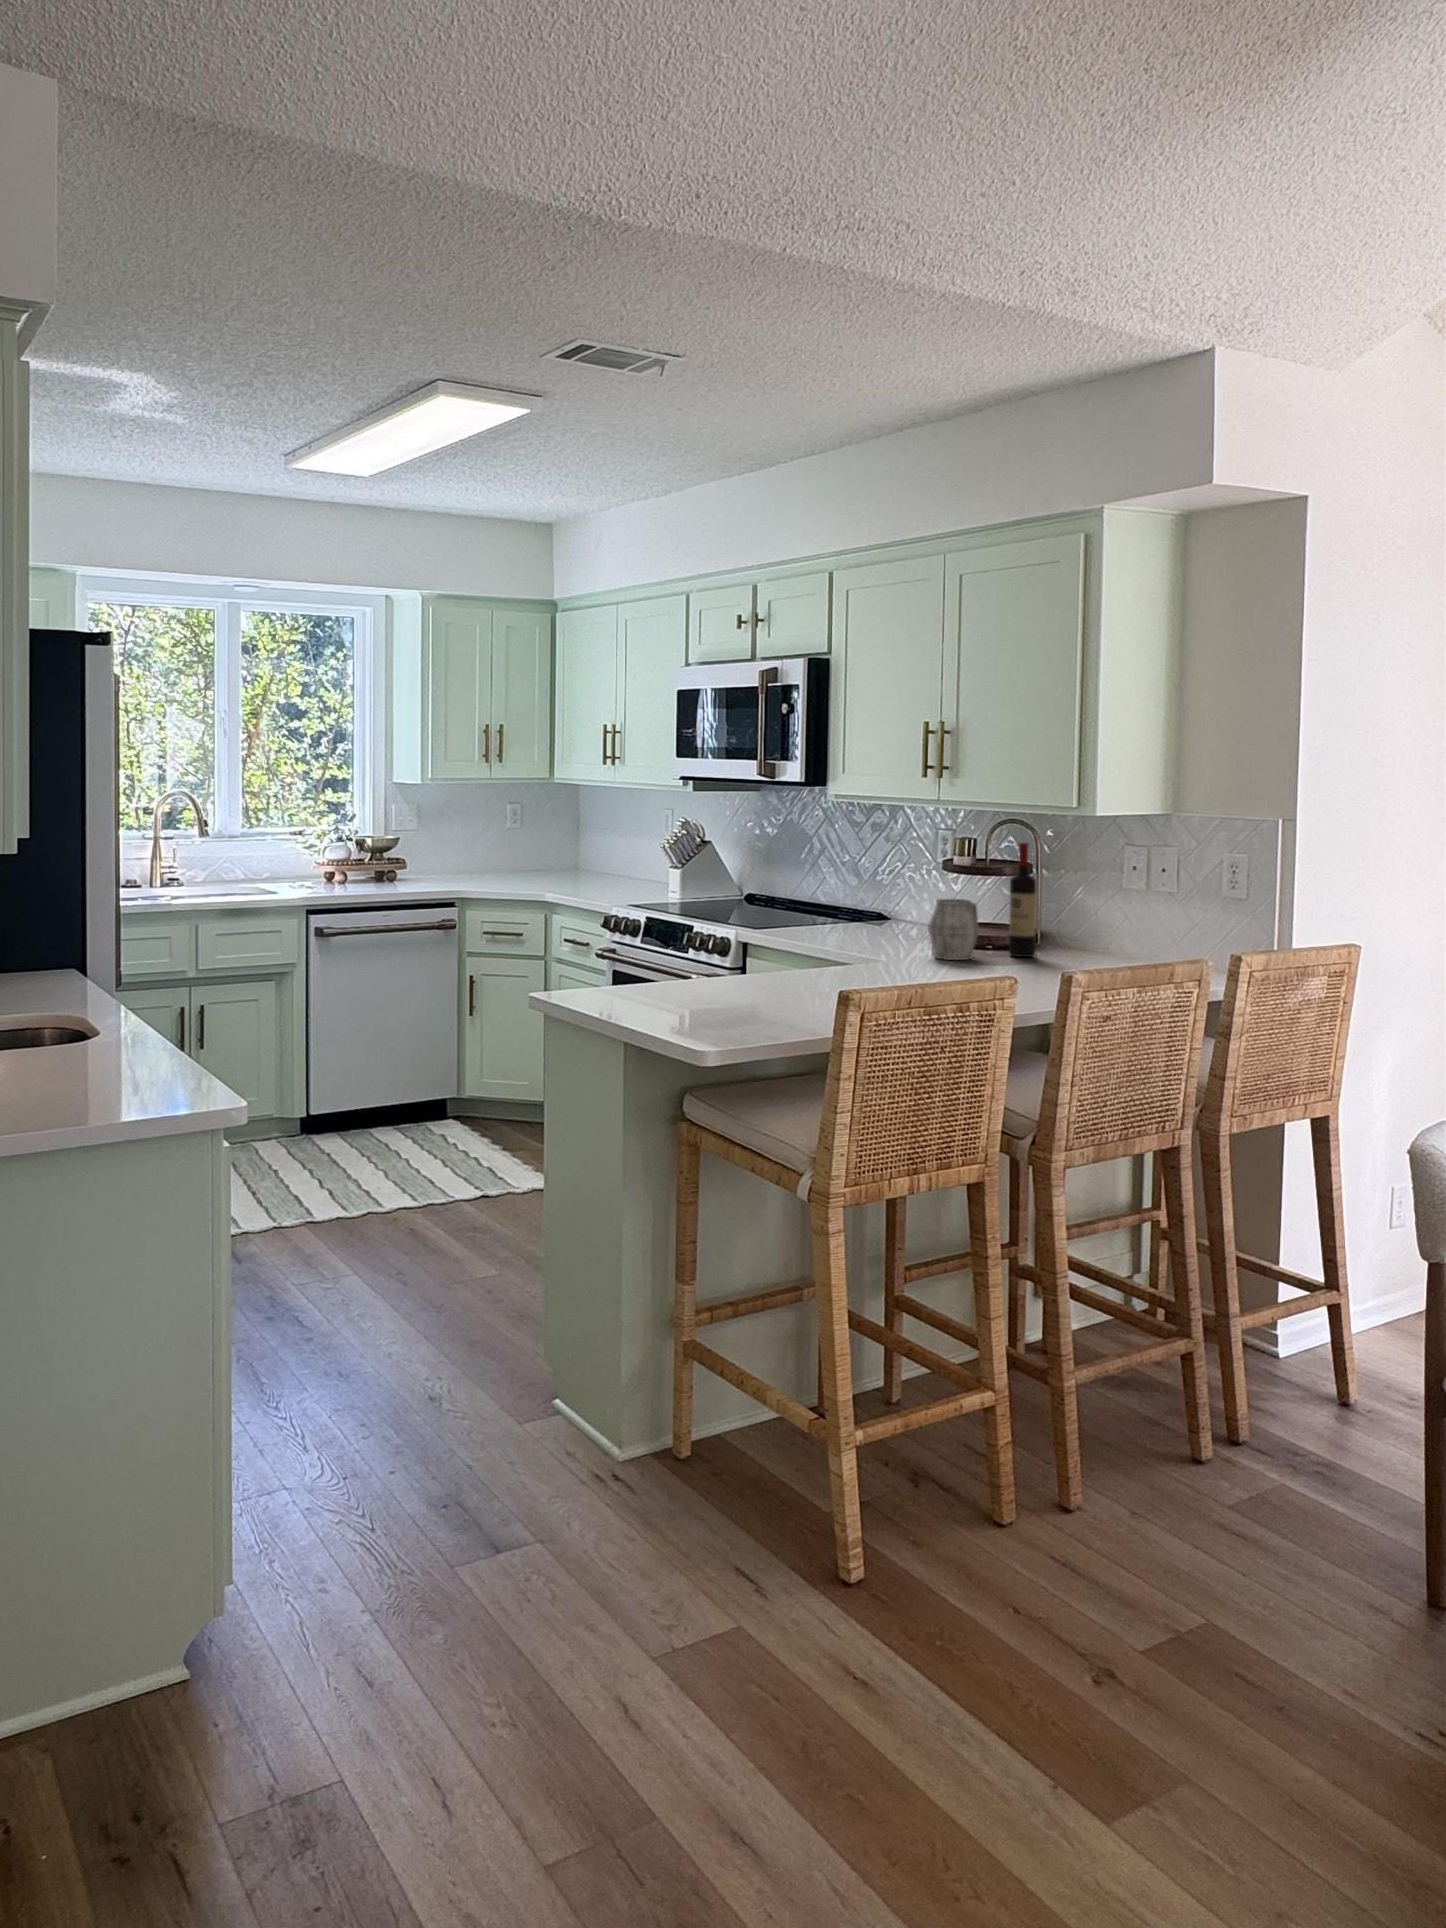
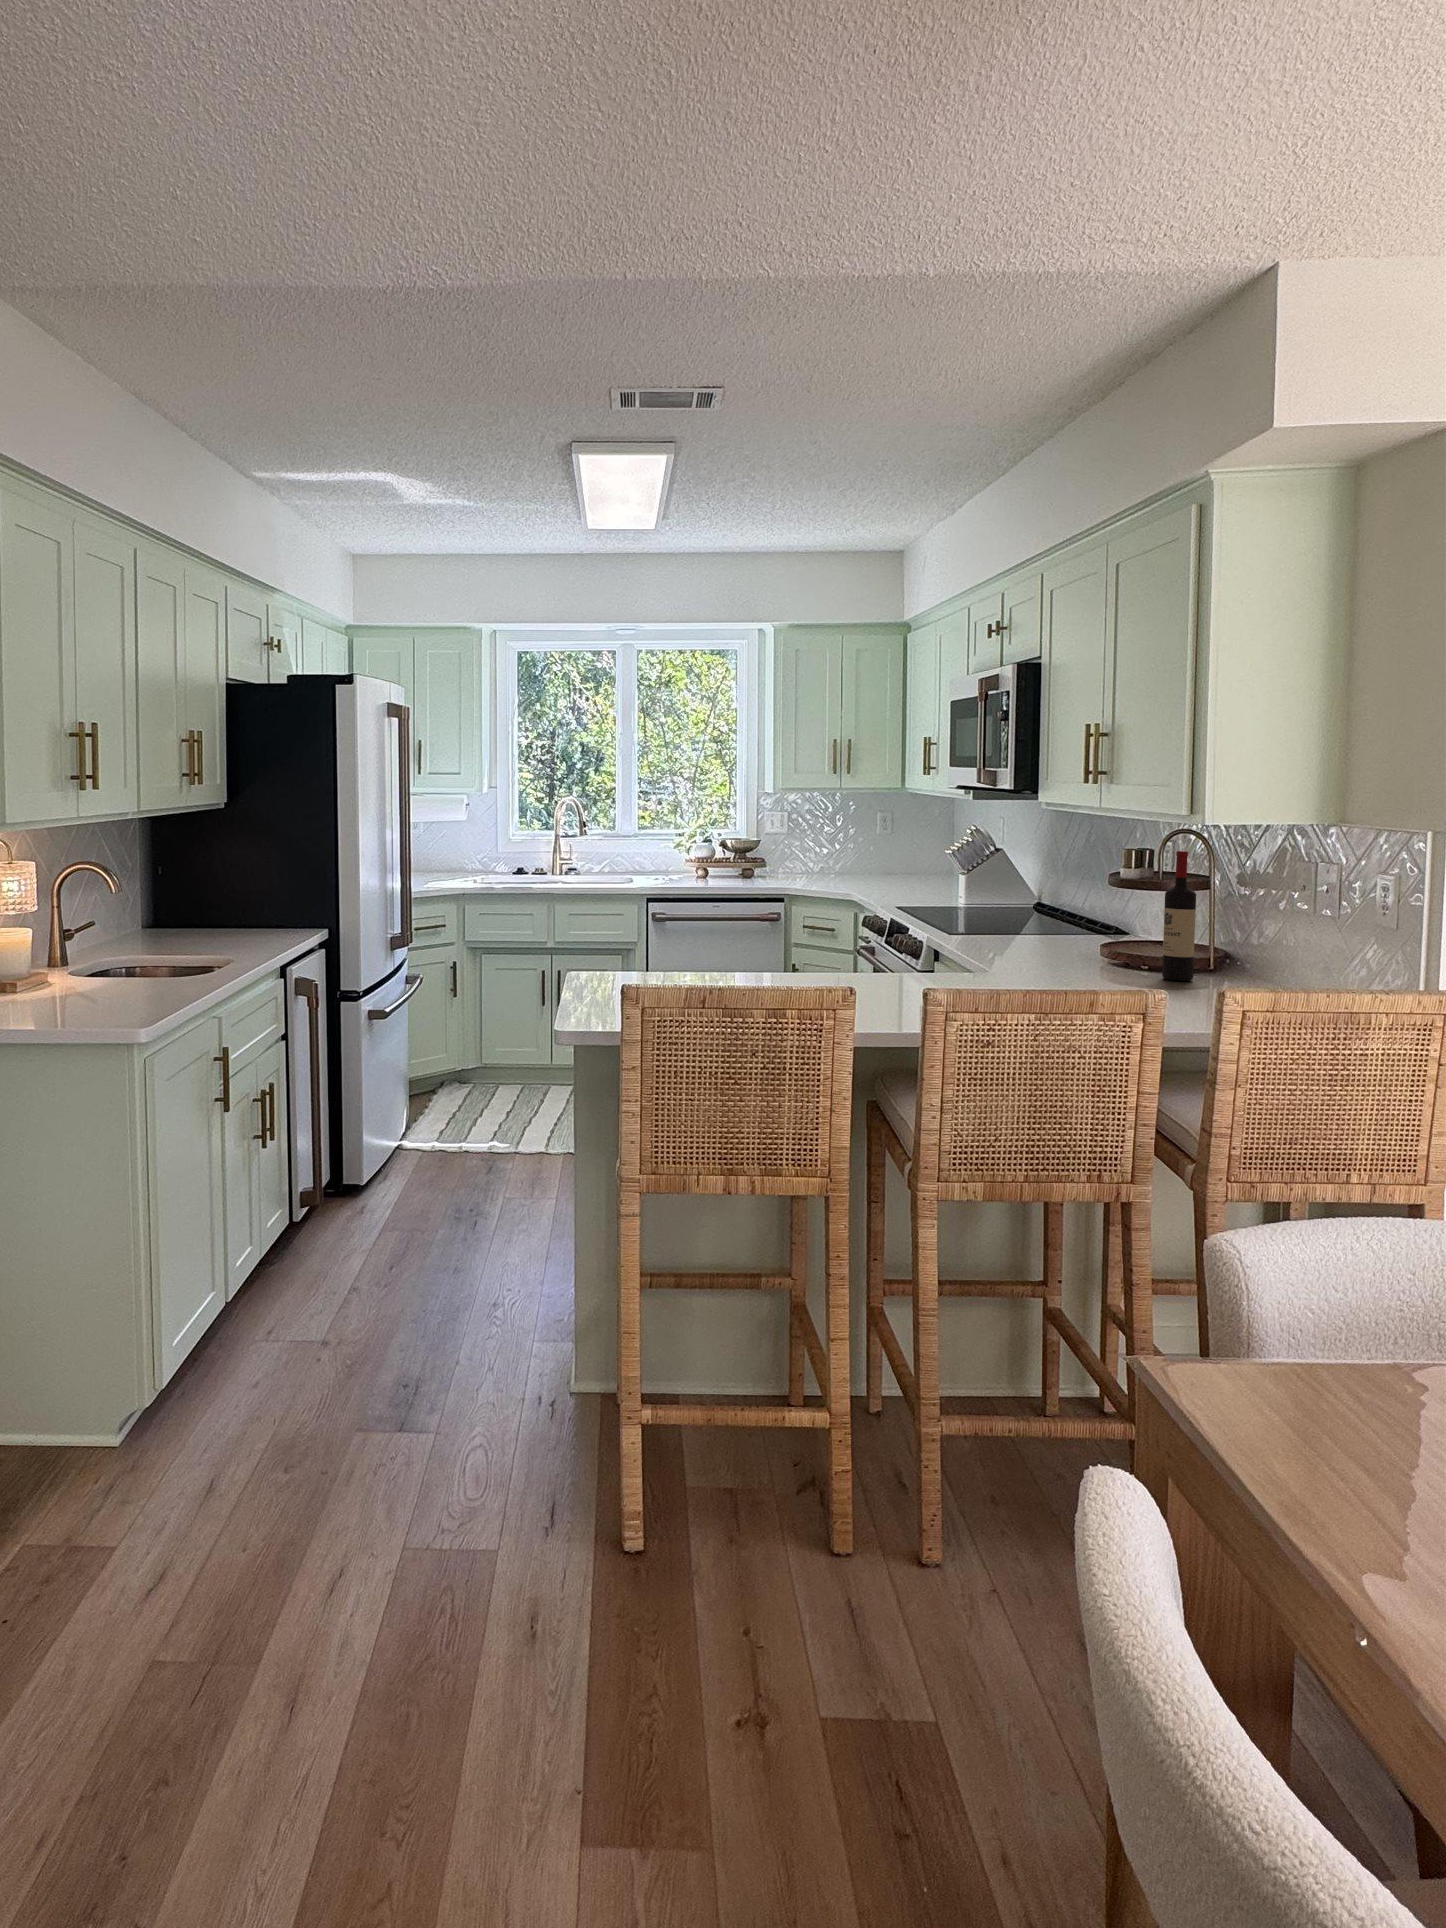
mug: present [928,899,979,960] -> none [1057,910,1126,977]

